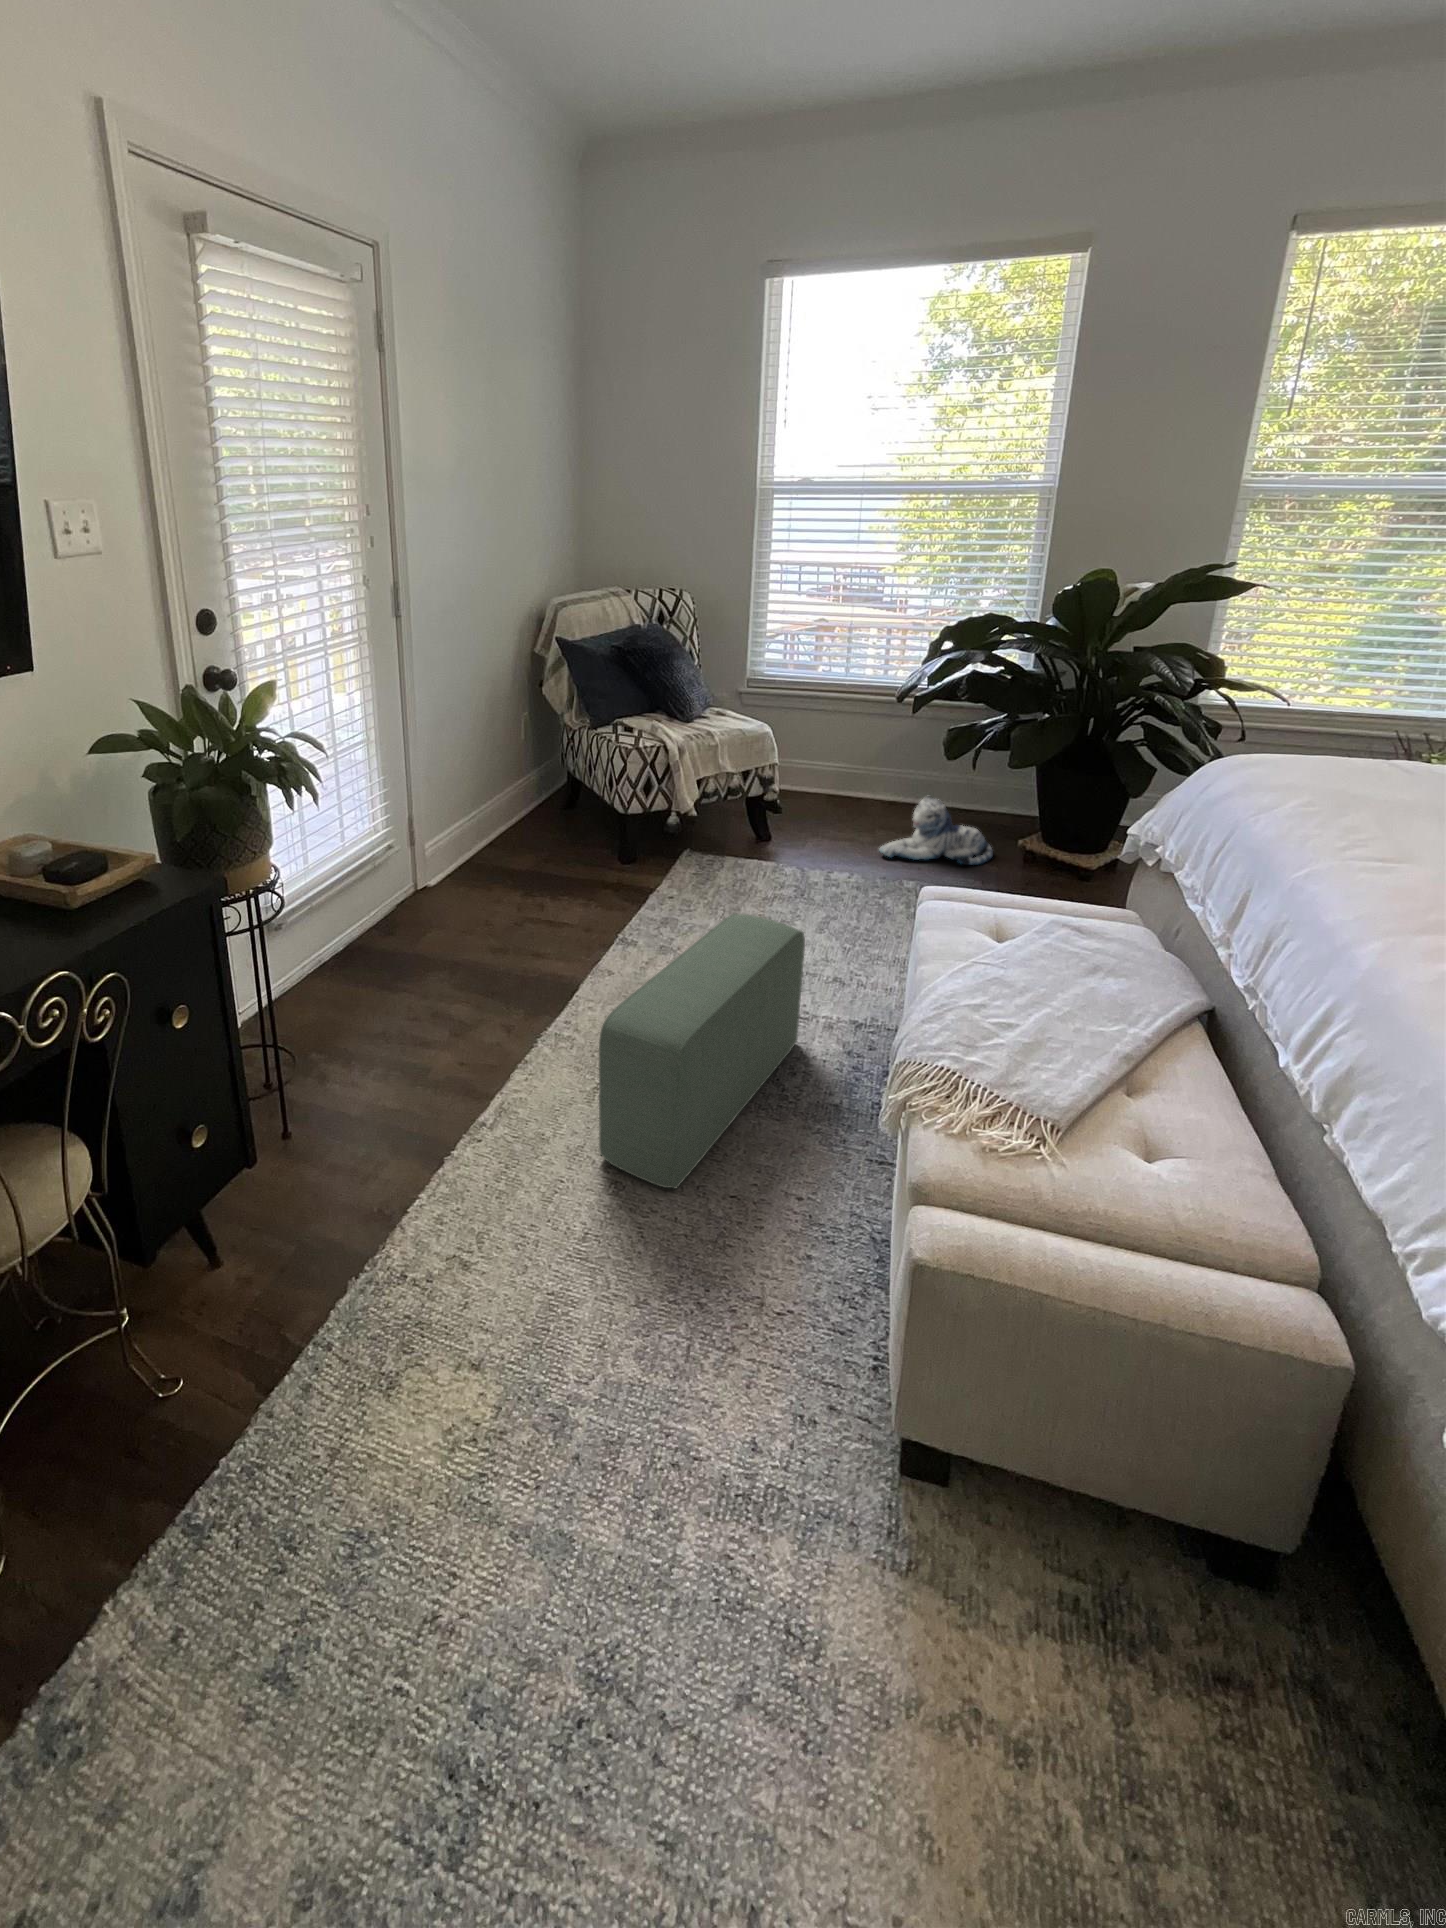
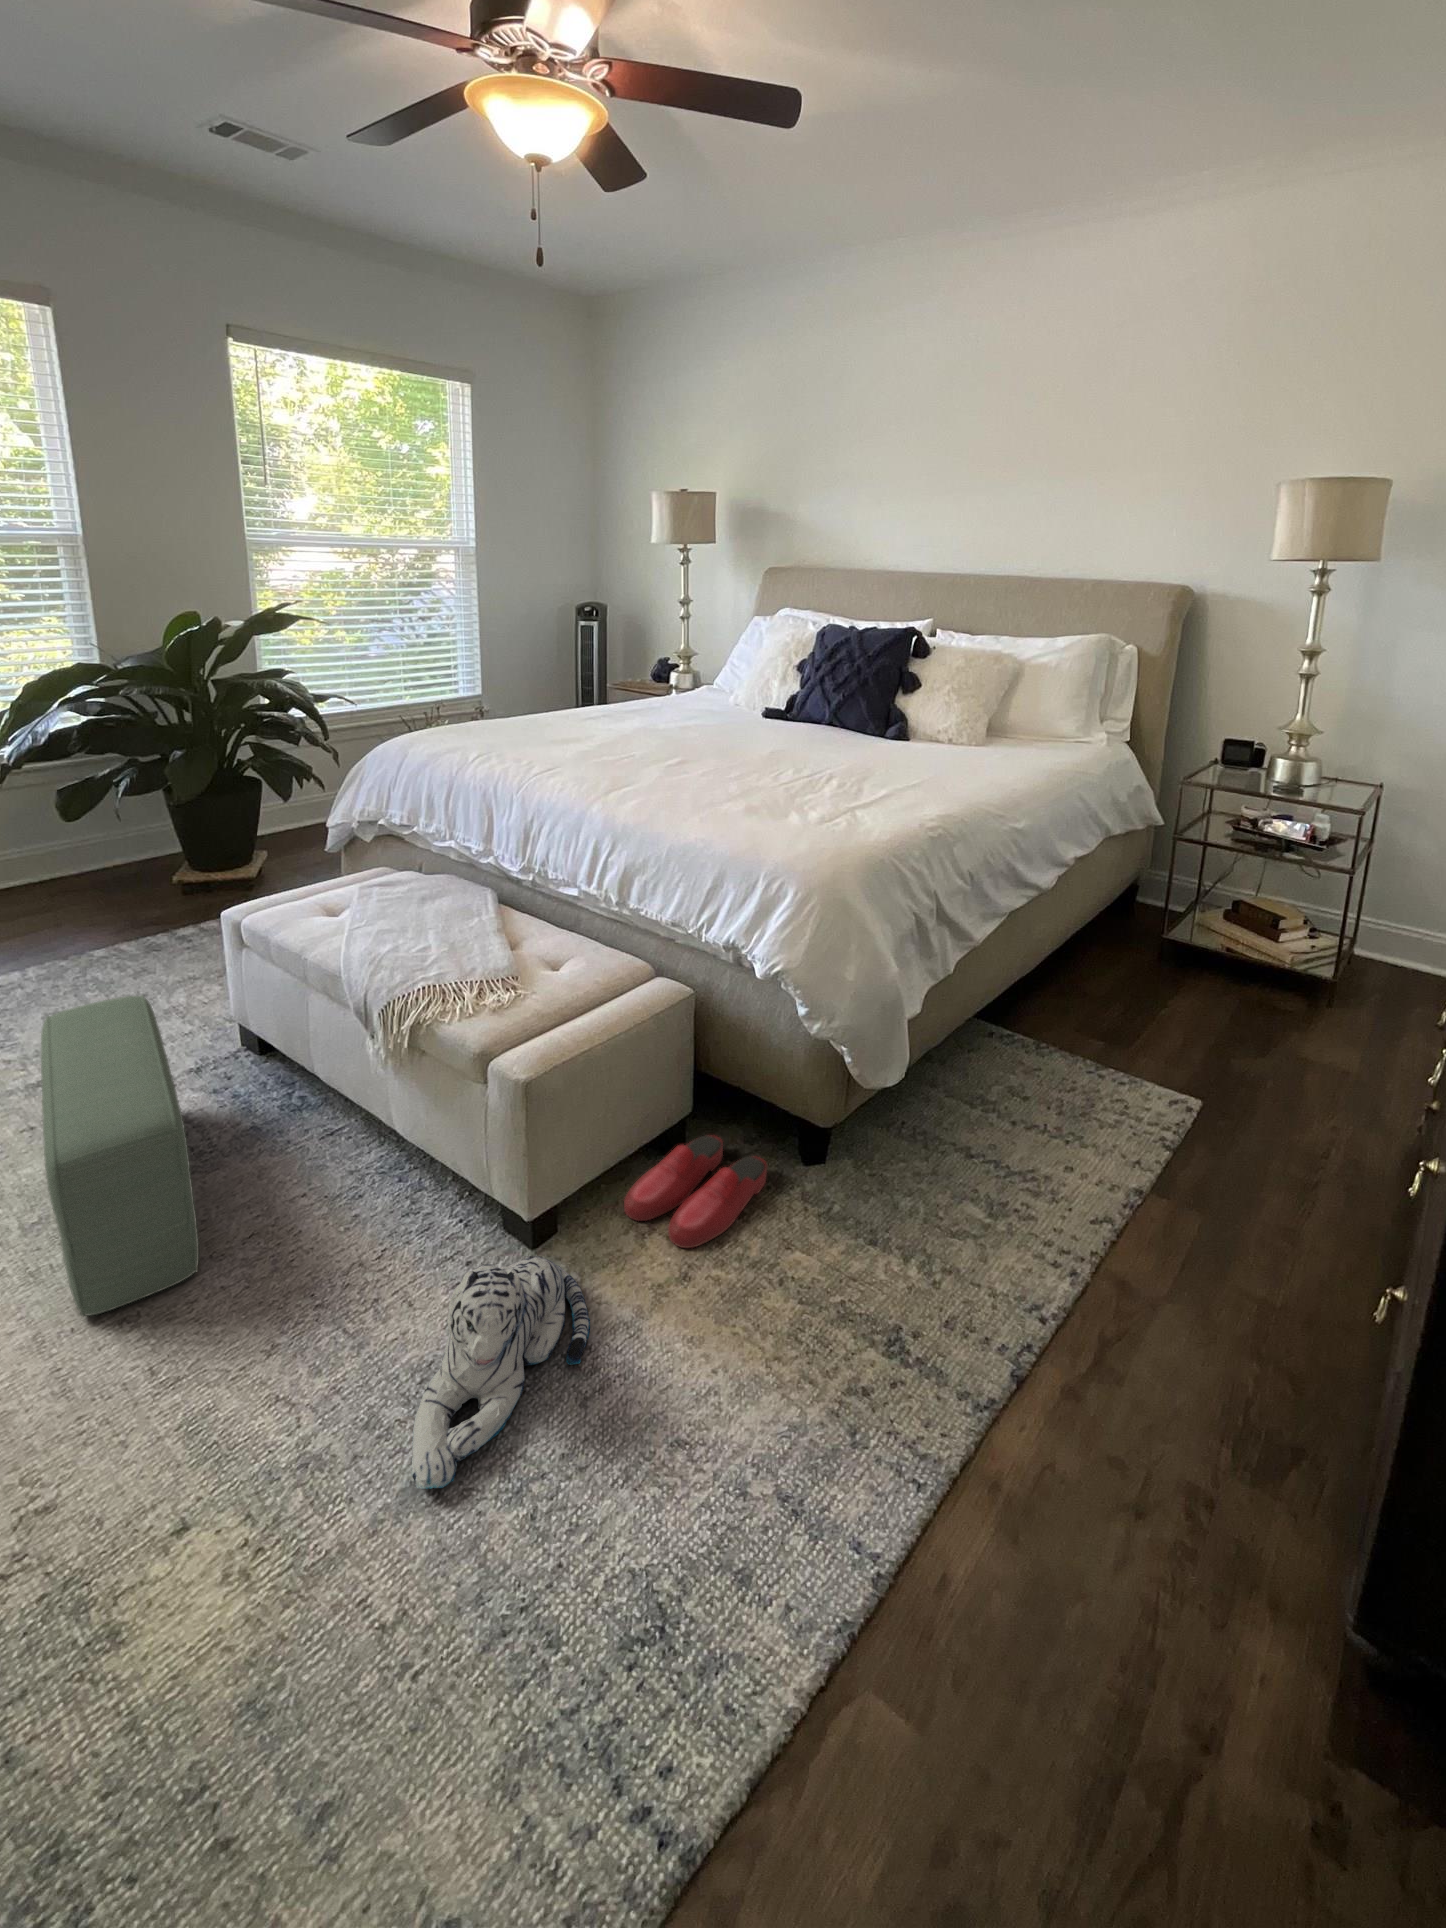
plush toy: present [879,796,993,865] -> present [412,1256,590,1489]
slippers: none [1043,1549,1370,1837] -> present [624,1135,767,1248]

